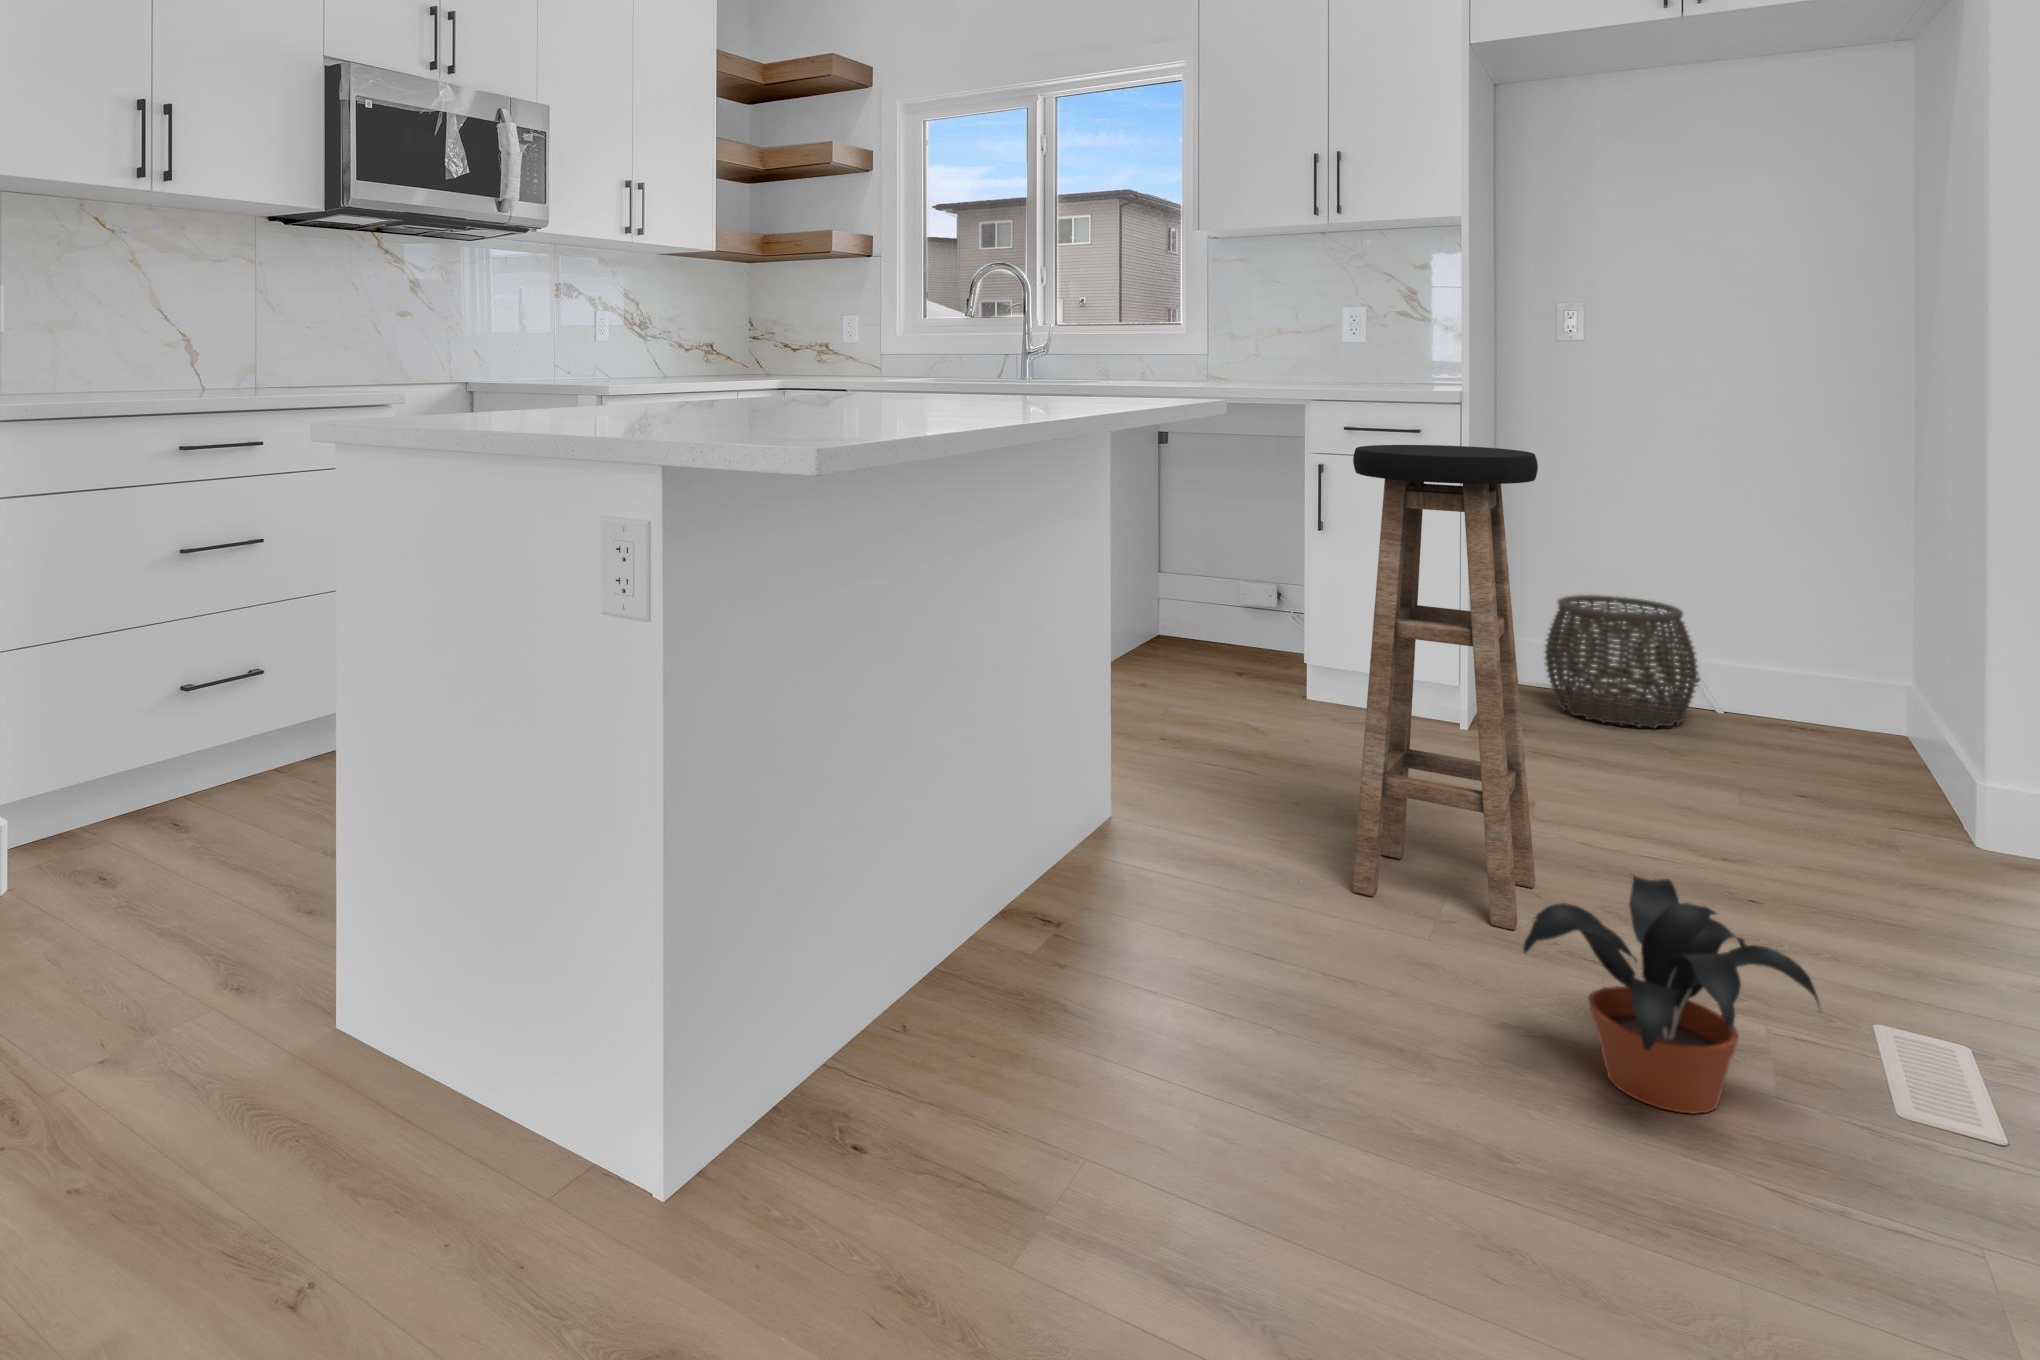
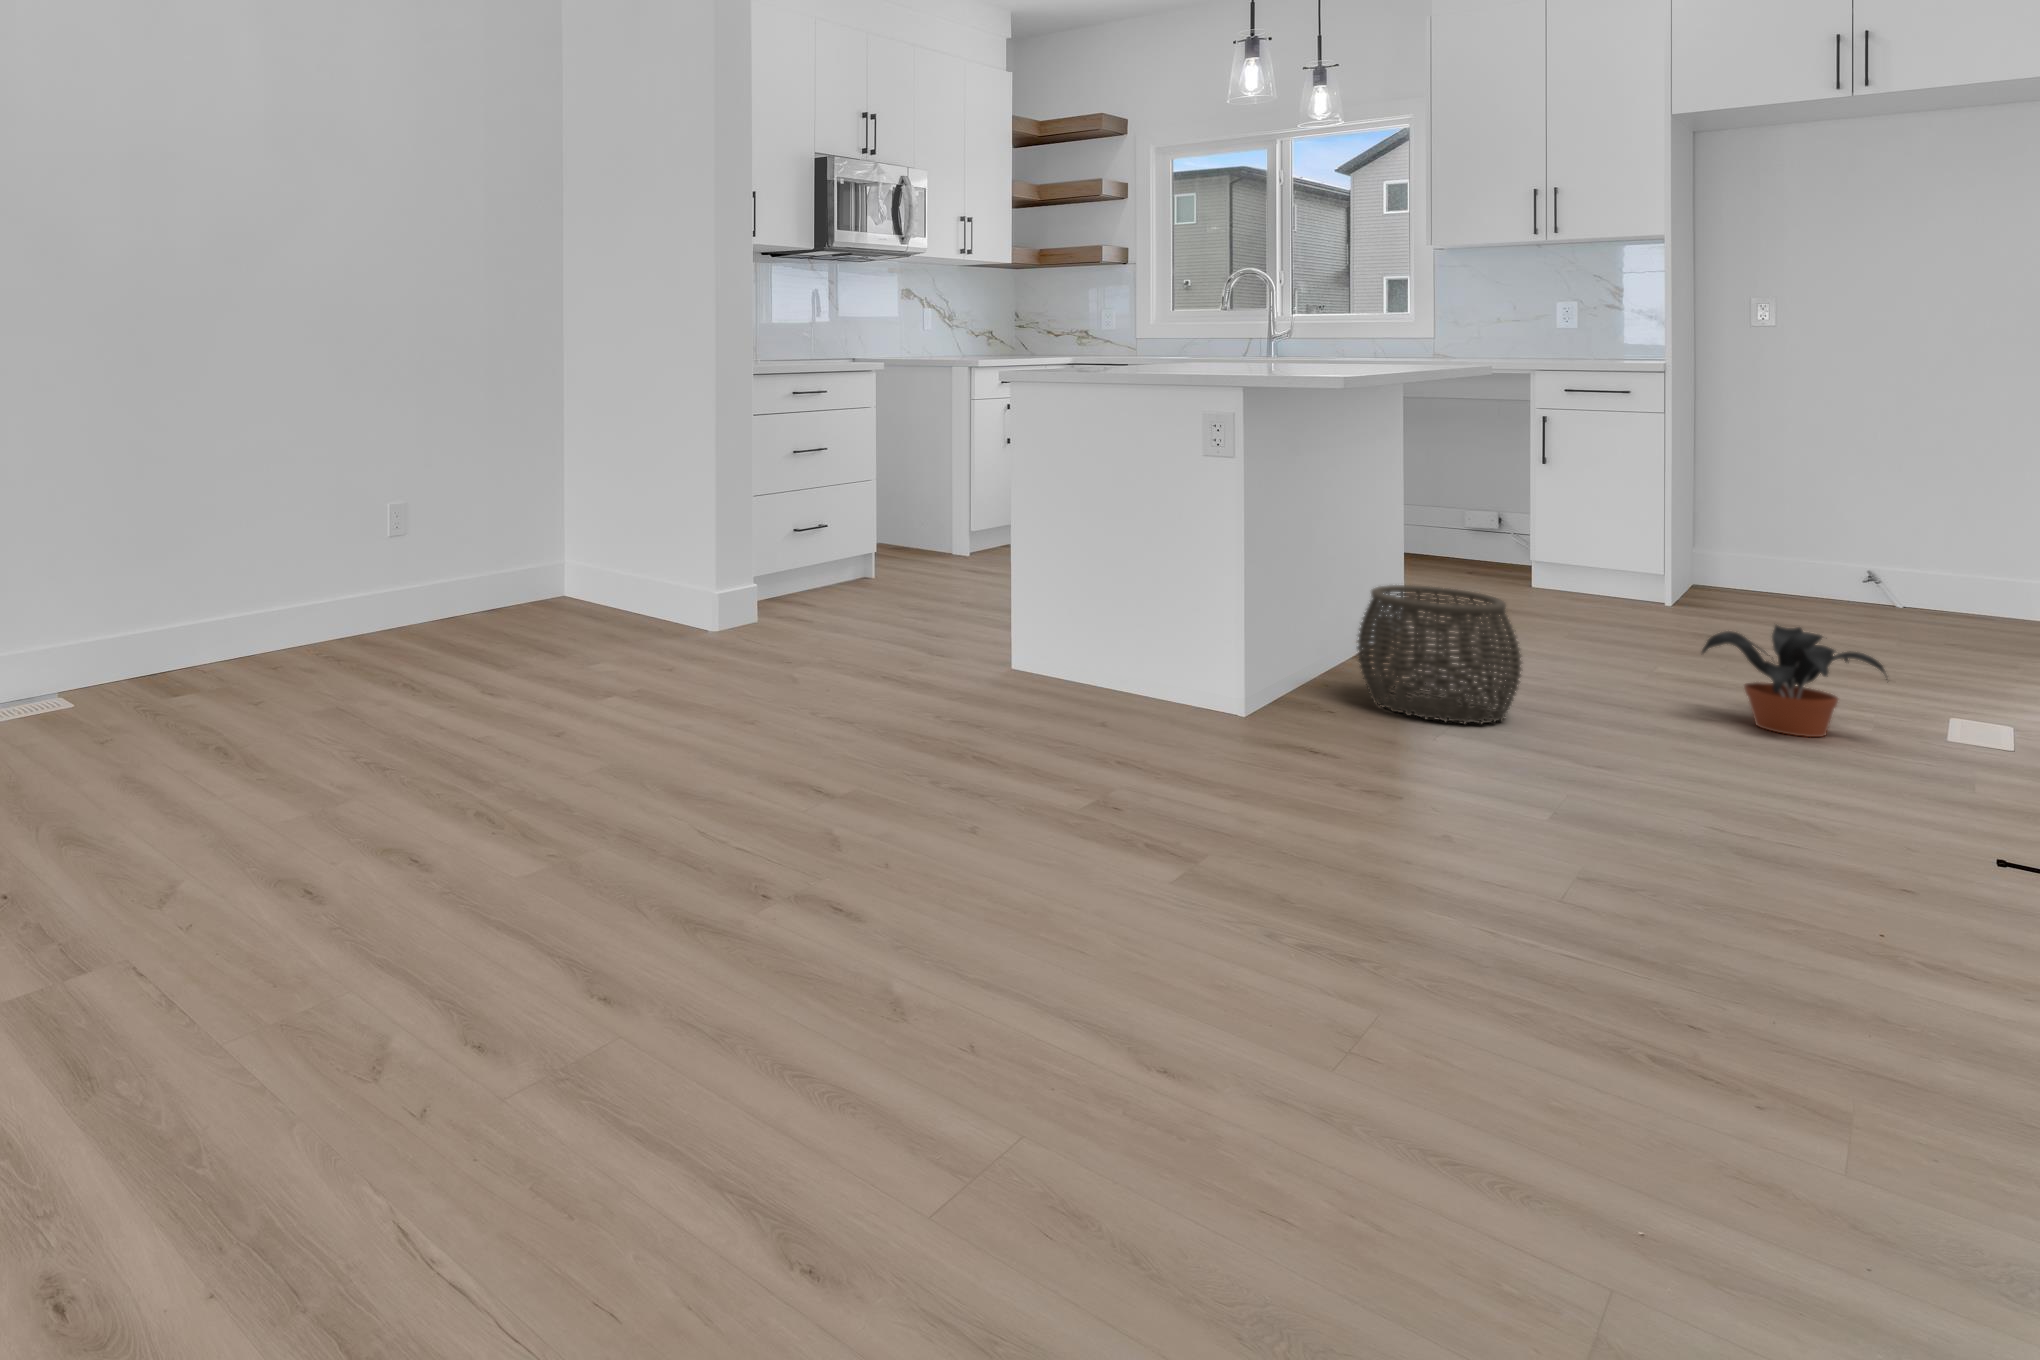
bar stool: present [1352,445,1538,930] -> none [1582,394,1718,681]
woven basket: present [1545,595,1698,728] -> present [1357,585,1523,725]

